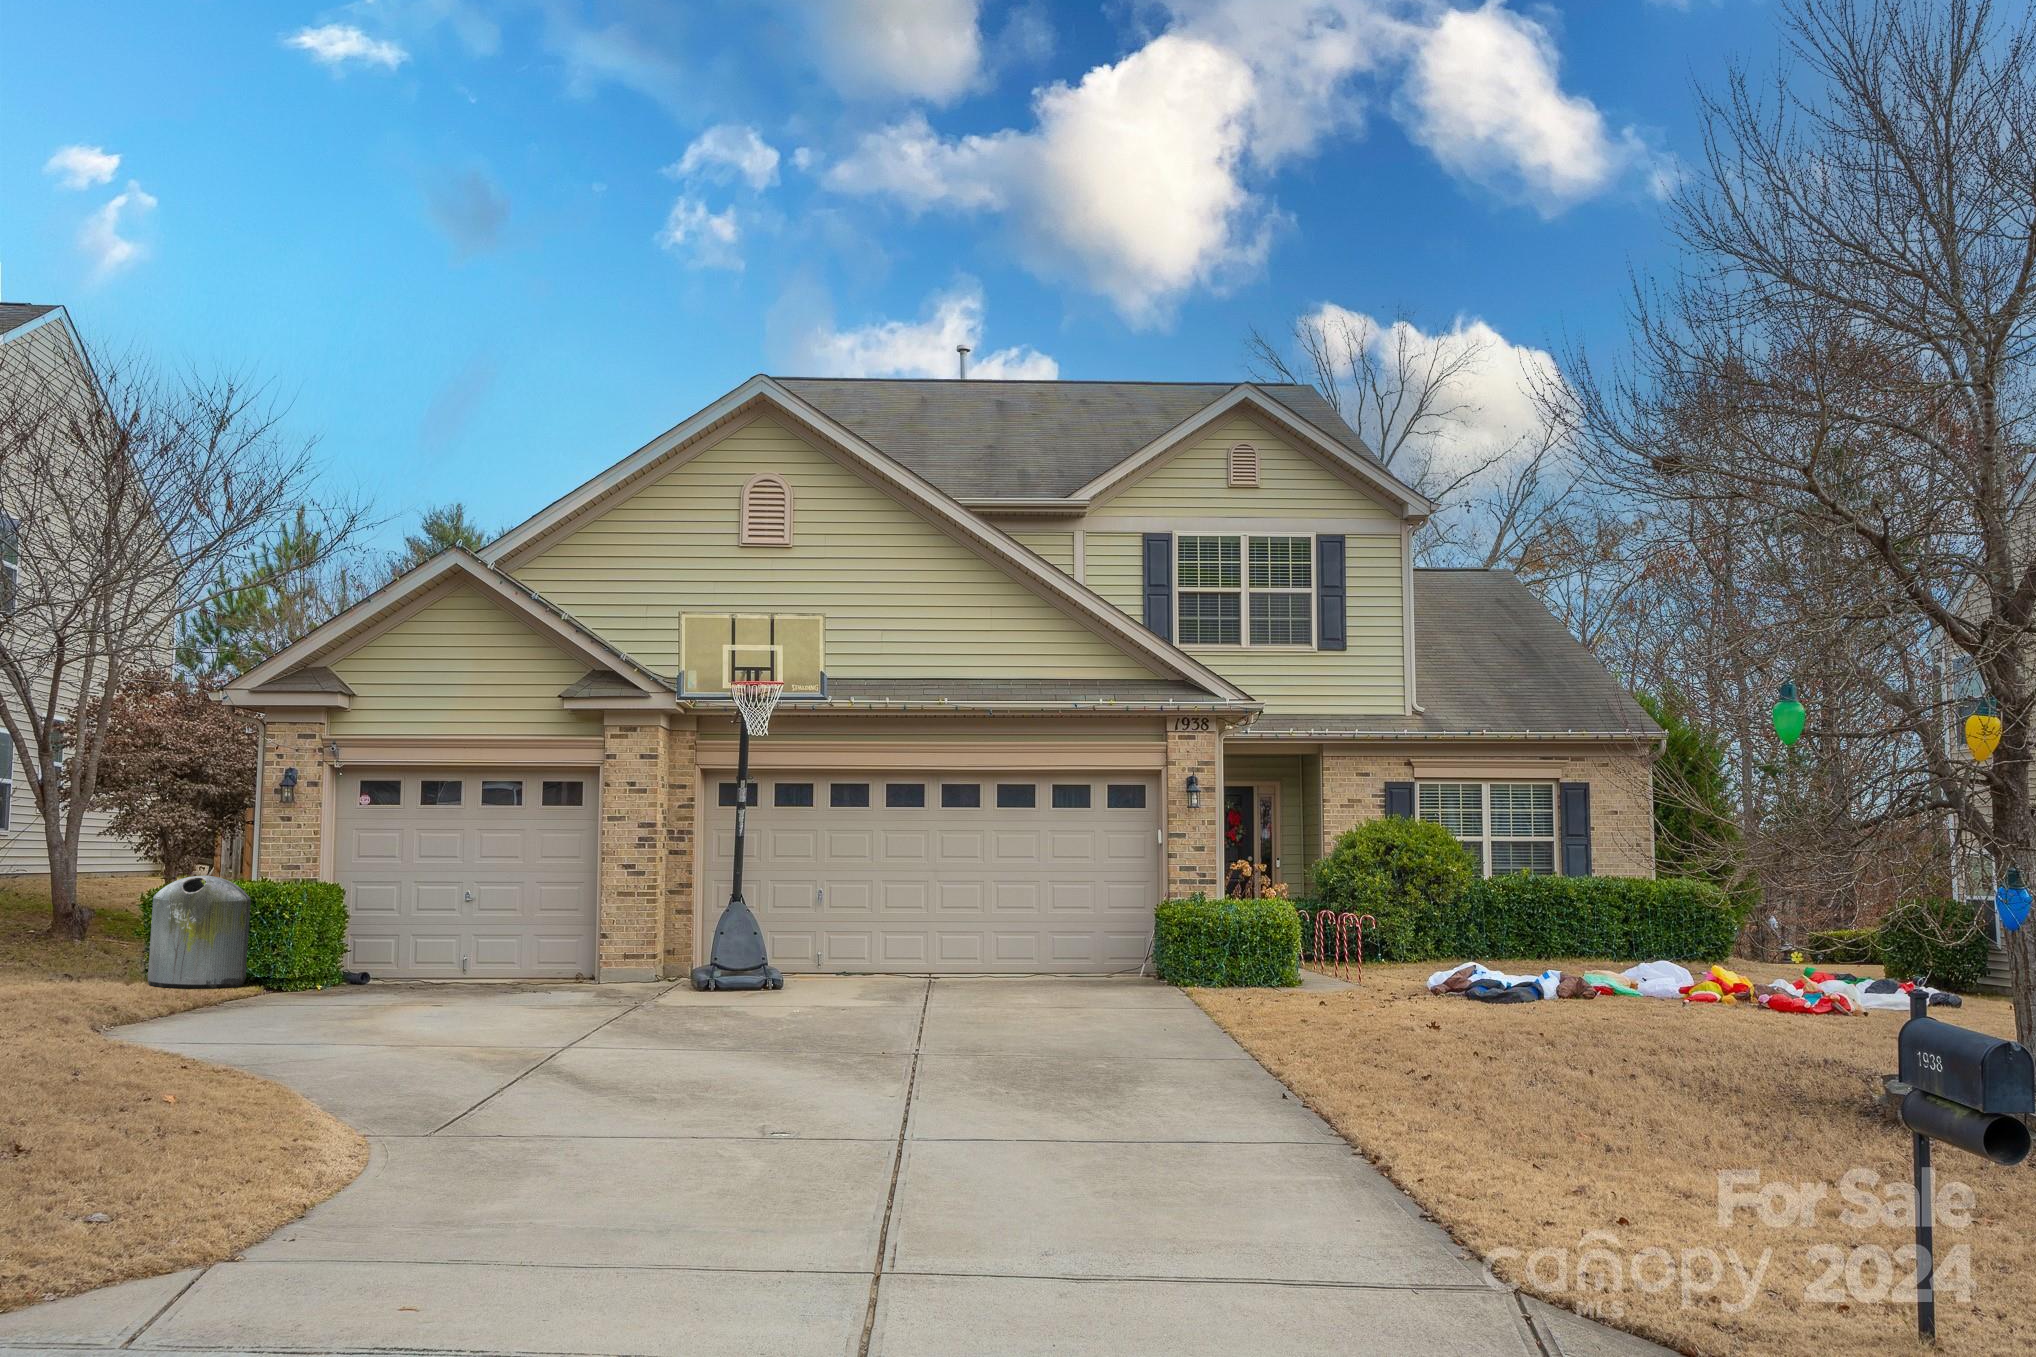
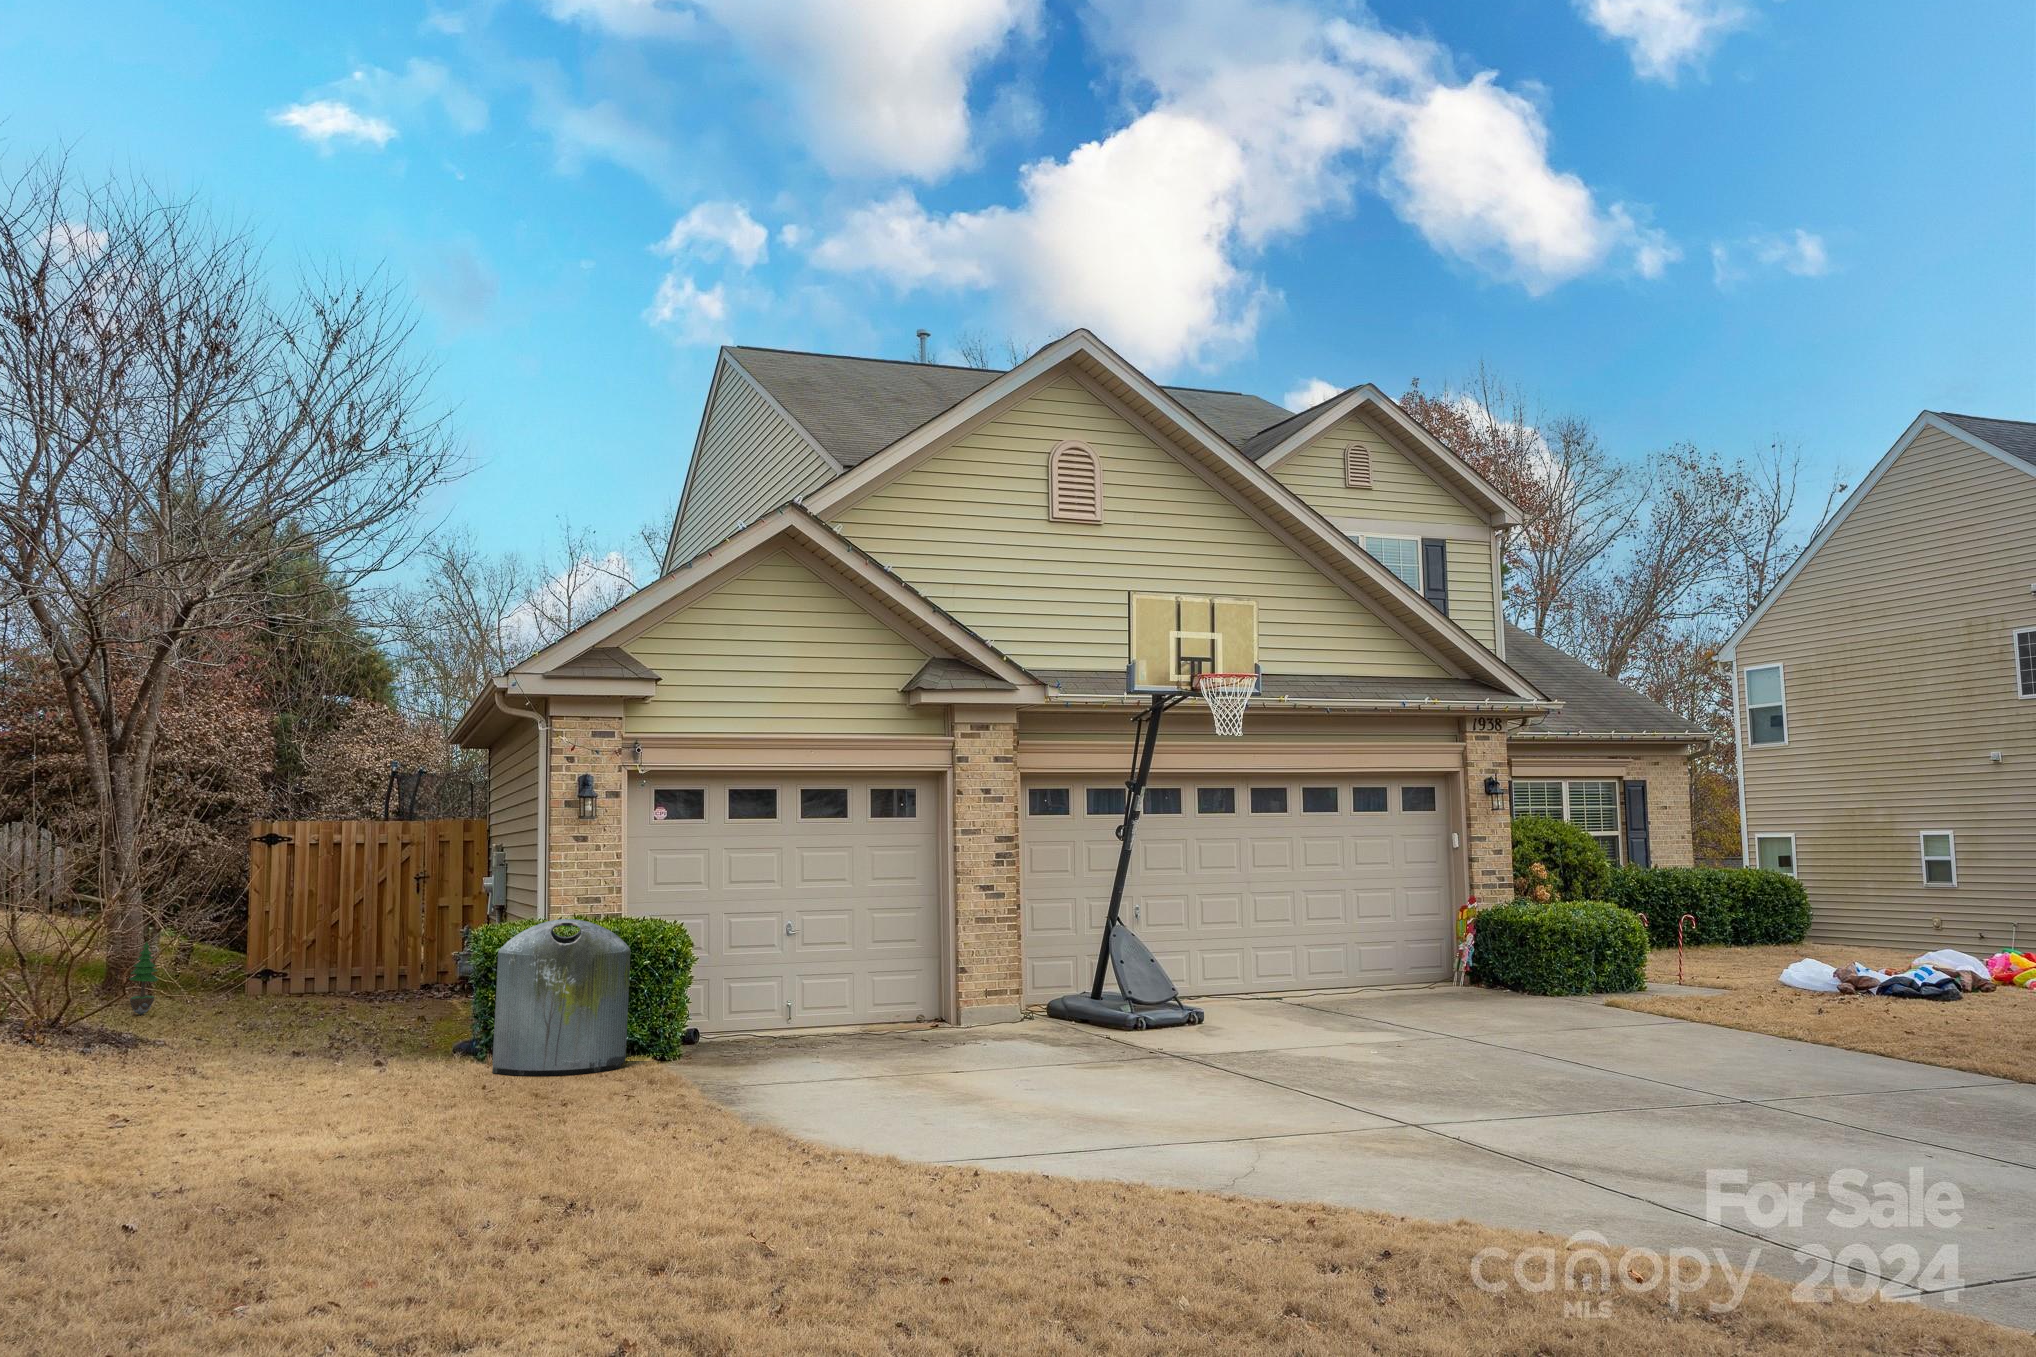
potted tree: none [36,890,58,944] -> present [129,942,158,1015]

